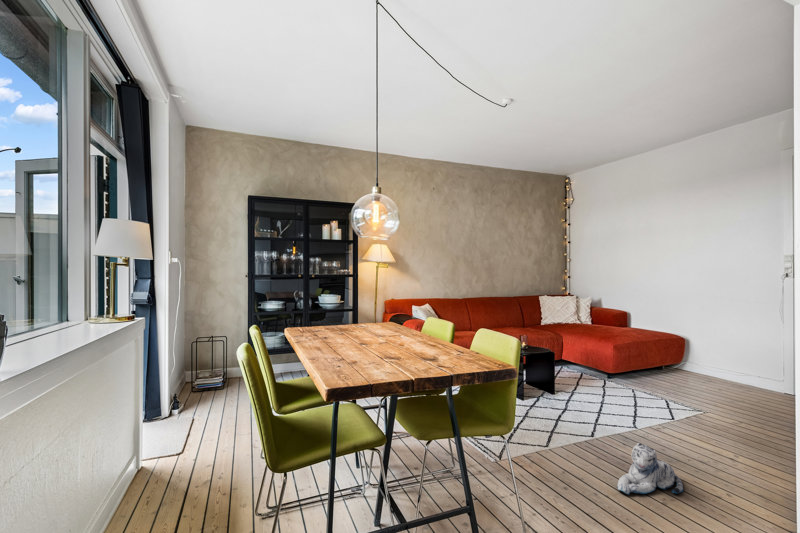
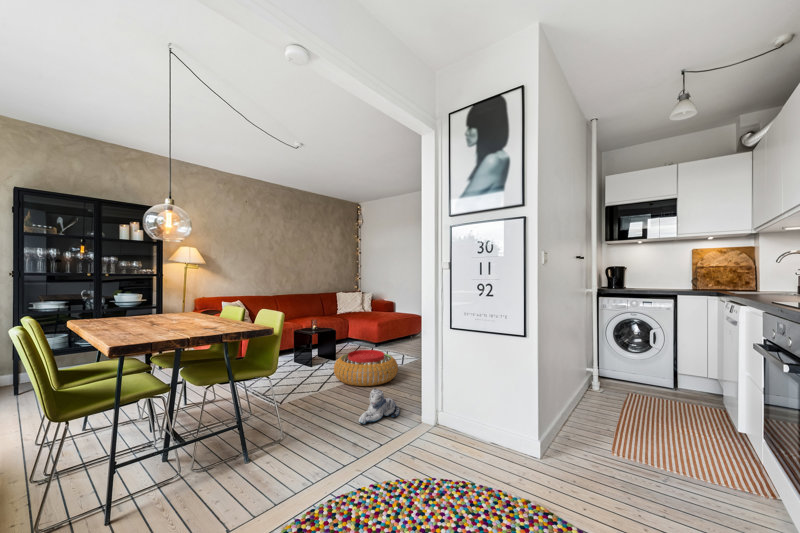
pouf: none [556,379,659,434] -> present [334,350,398,386]

